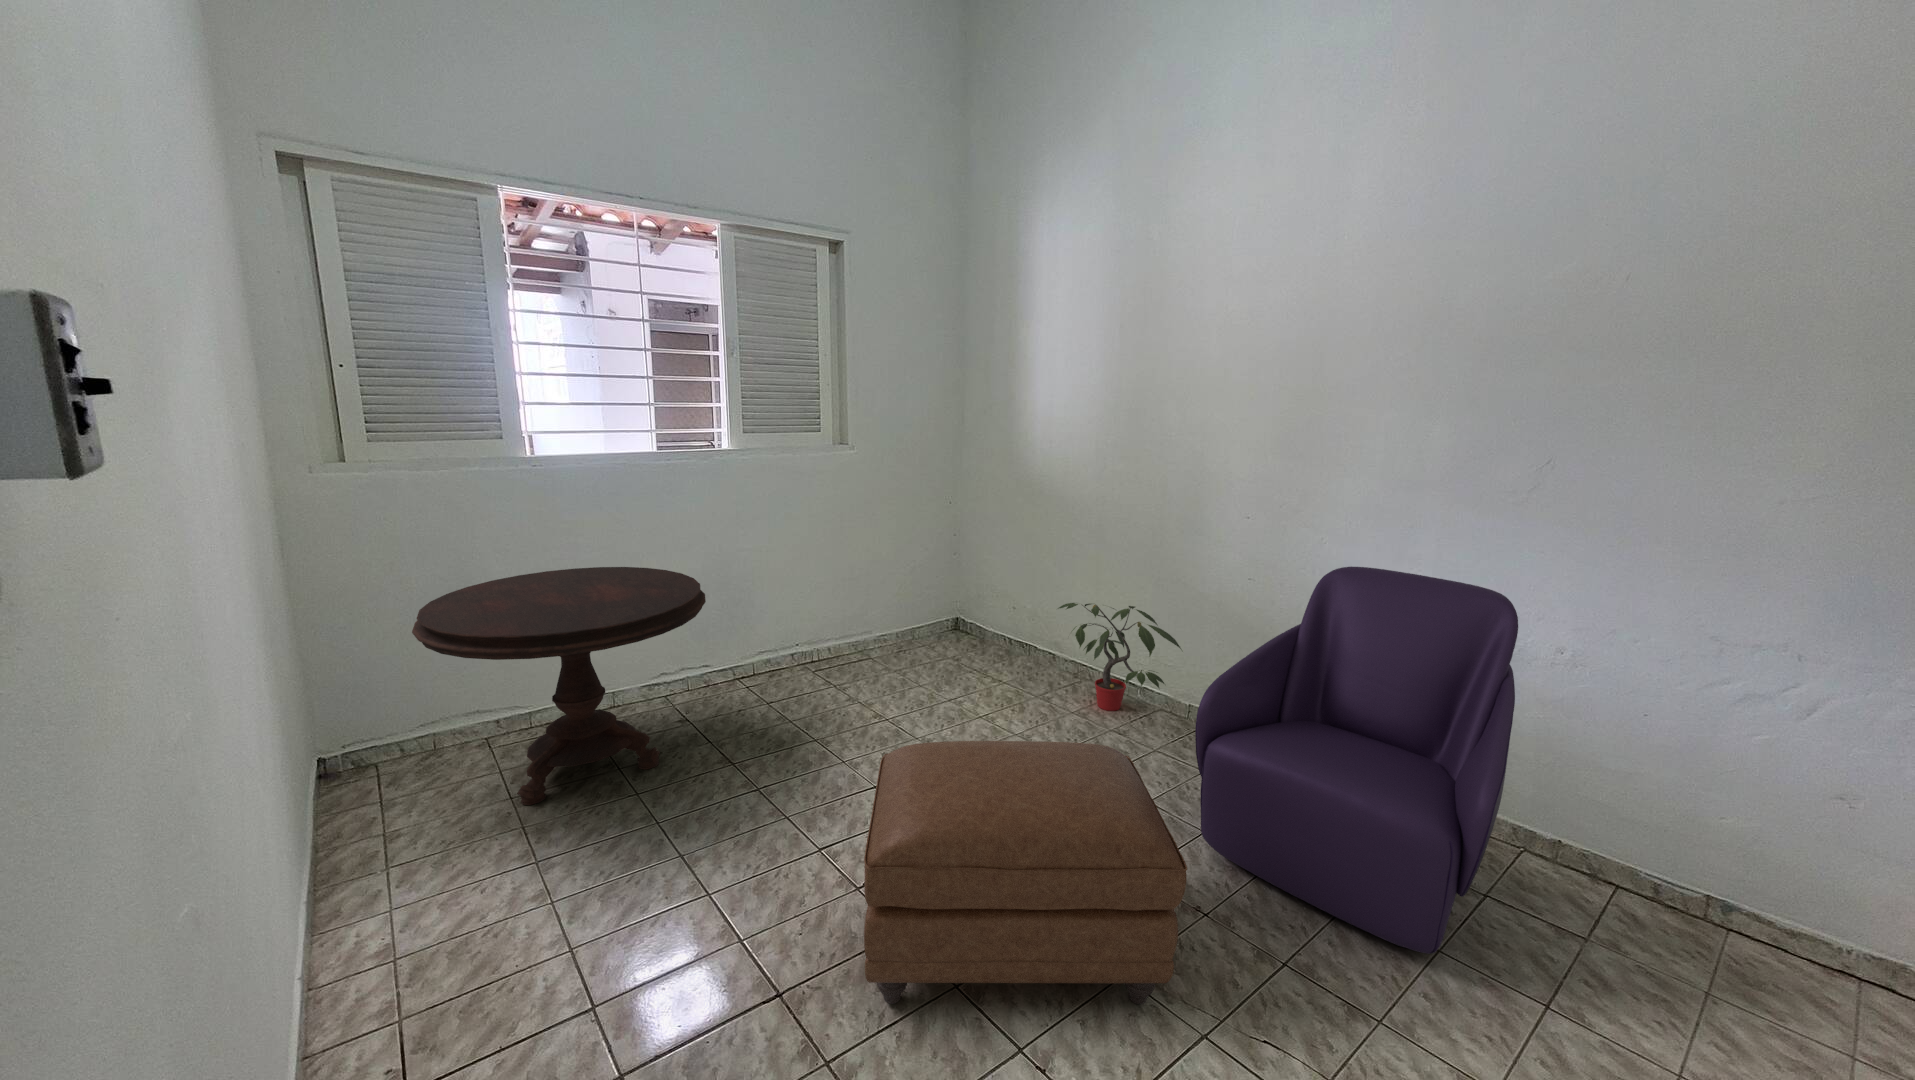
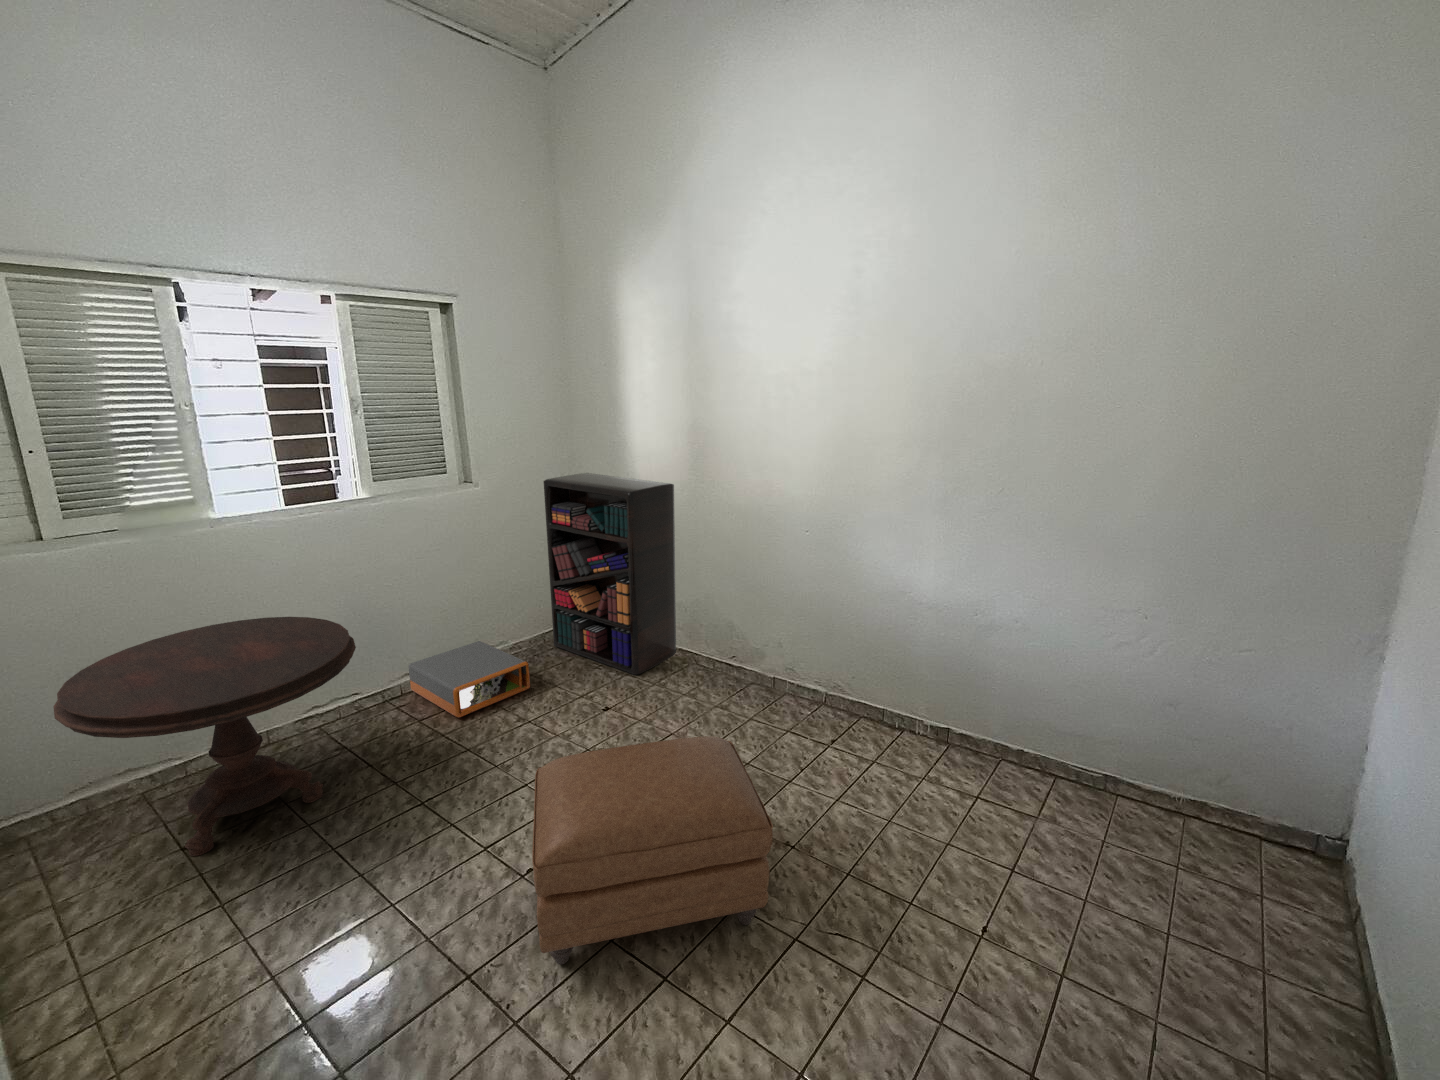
bookshelf: none [920,450,1071,684] -> present [544,473,676,675]
armchair: present [1195,567,1518,954] -> none [779,571,989,849]
potted plant: present [1058,603,1182,711] -> none [669,604,772,689]
storage box: none [764,628,890,705] -> present [408,641,530,718]

